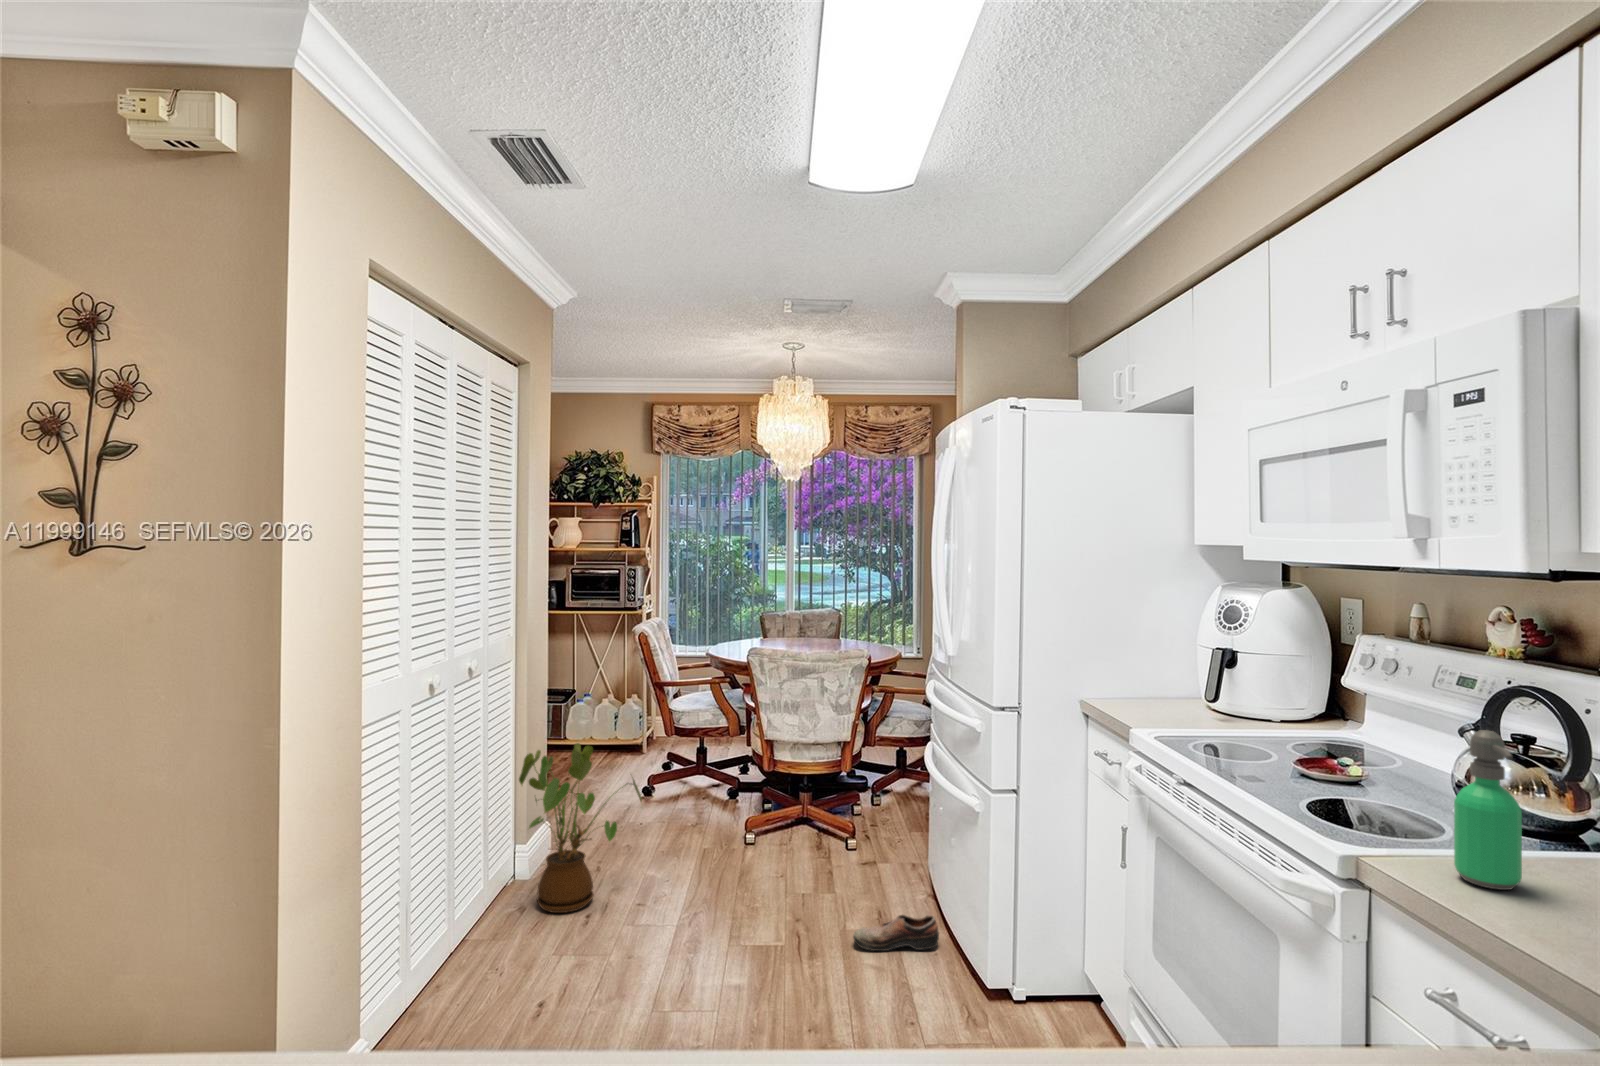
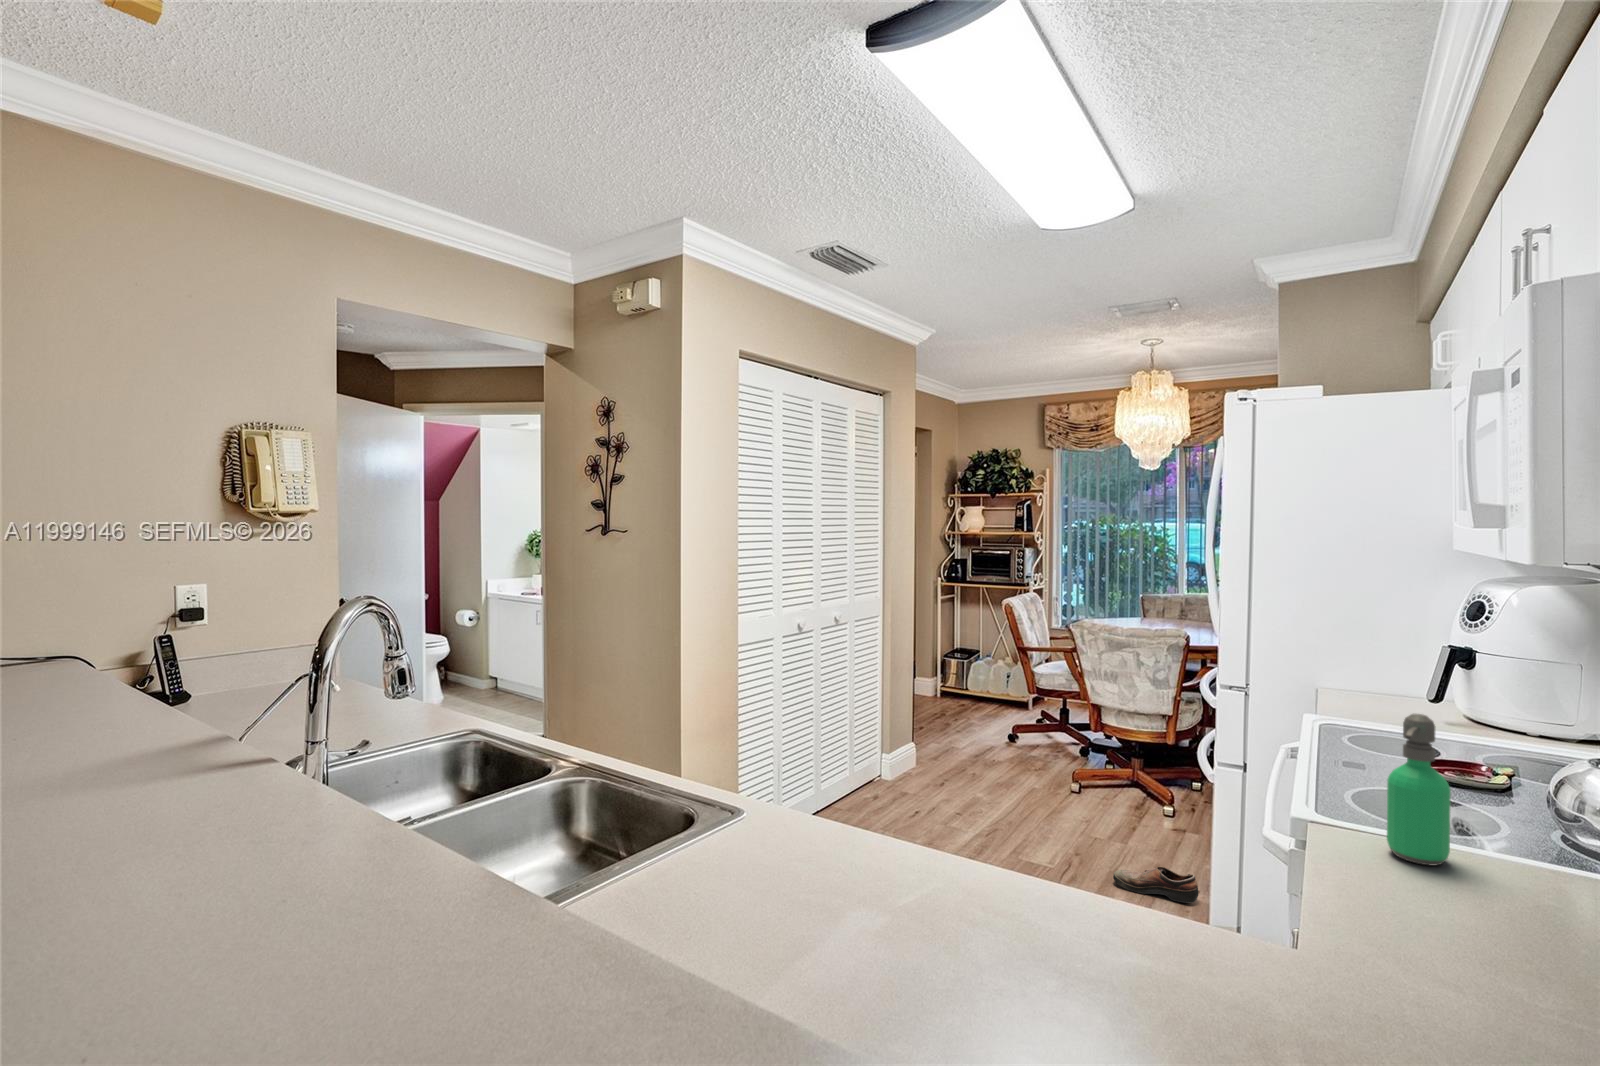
house plant: present [519,743,642,913] -> none [875,683,964,806]

